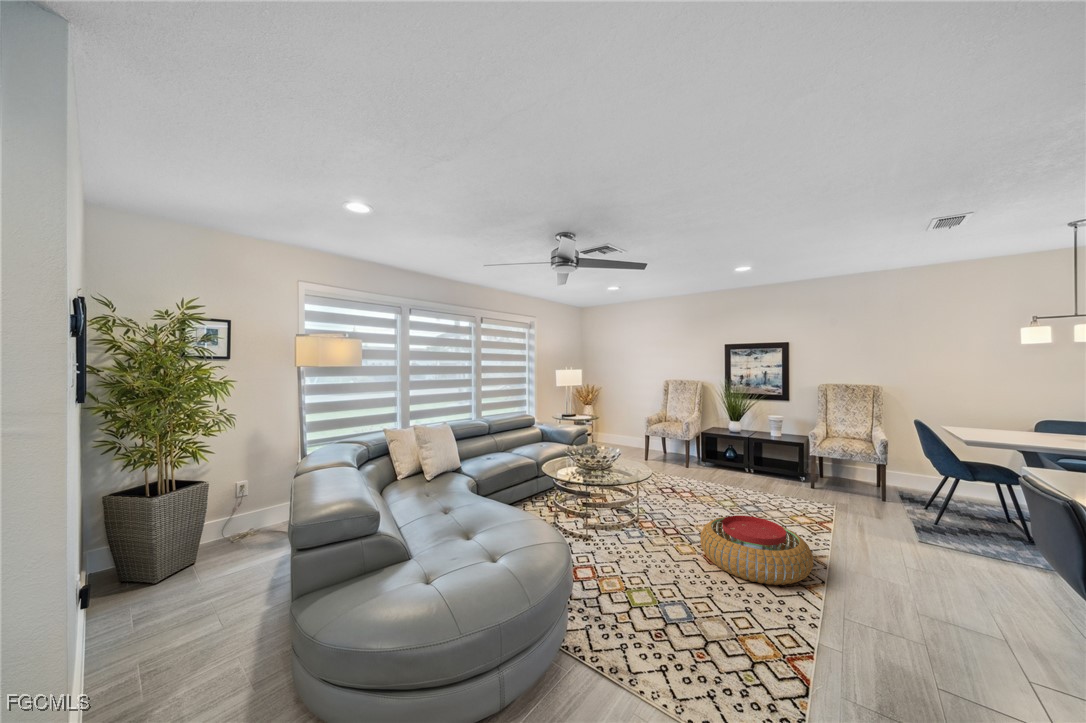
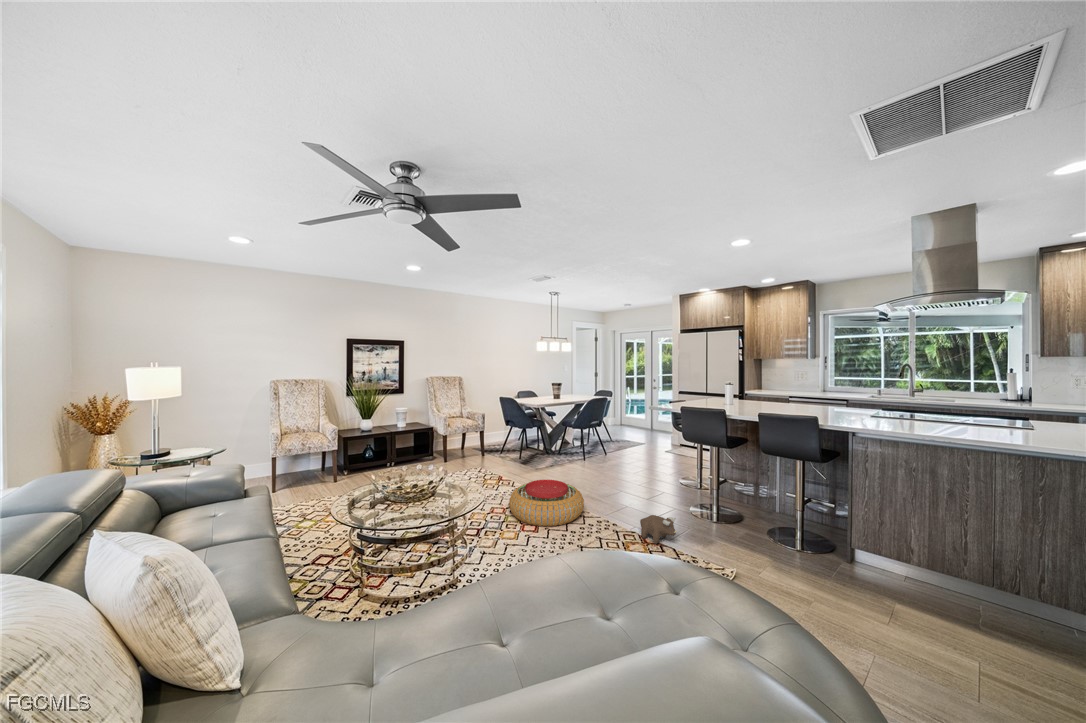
plush toy: none [760,621,812,679] -> present [640,515,677,544]

